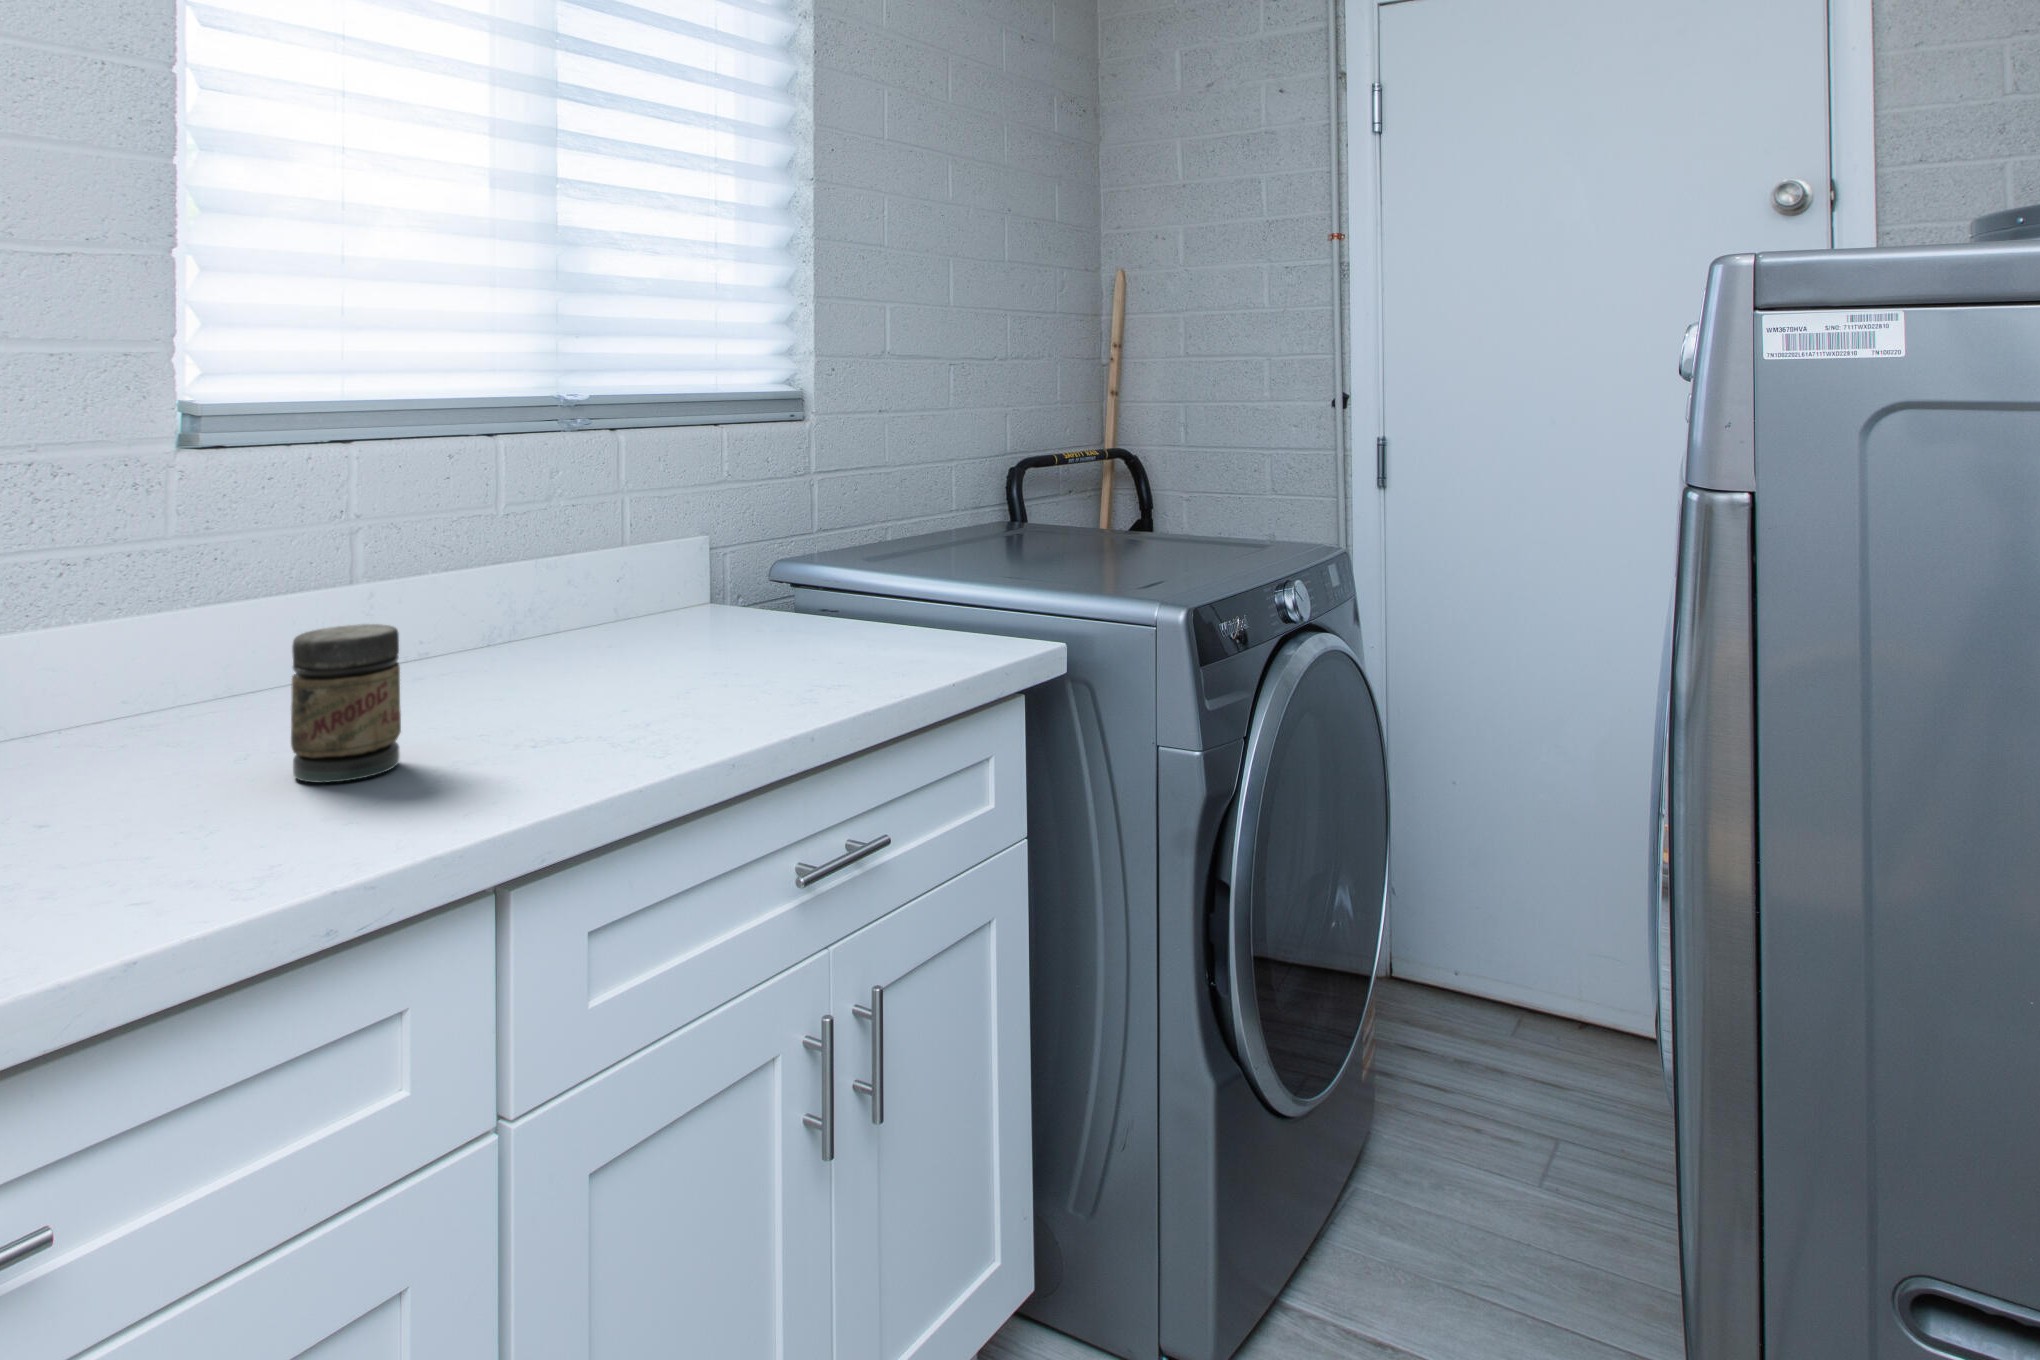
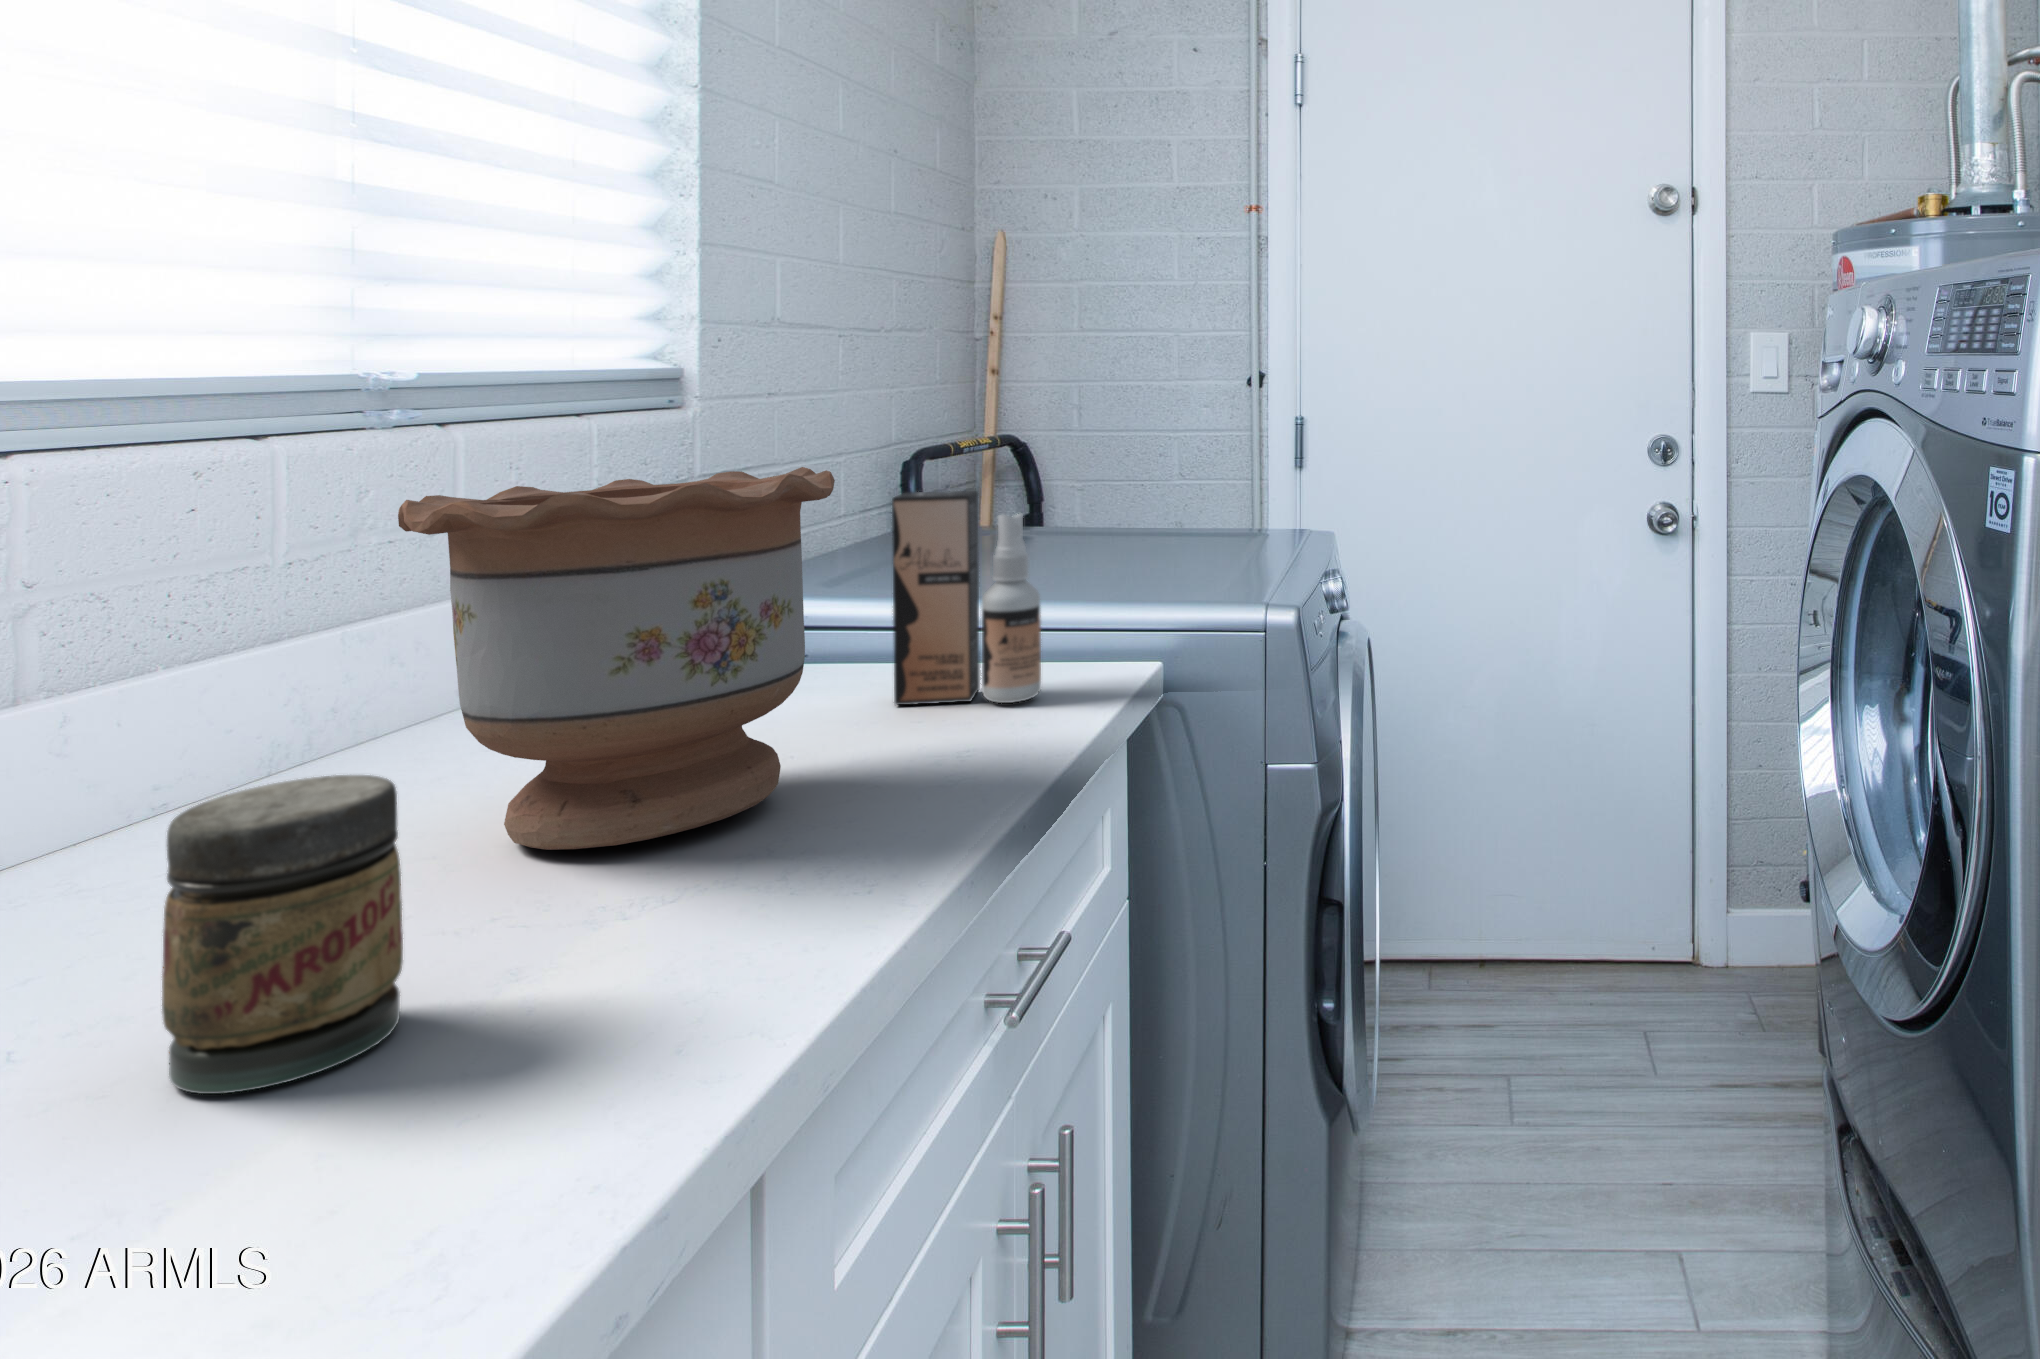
flower pot: none [484,463,741,703] -> present [398,467,835,850]
spray bottle: none [841,488,943,656] -> present [892,491,1041,705]

